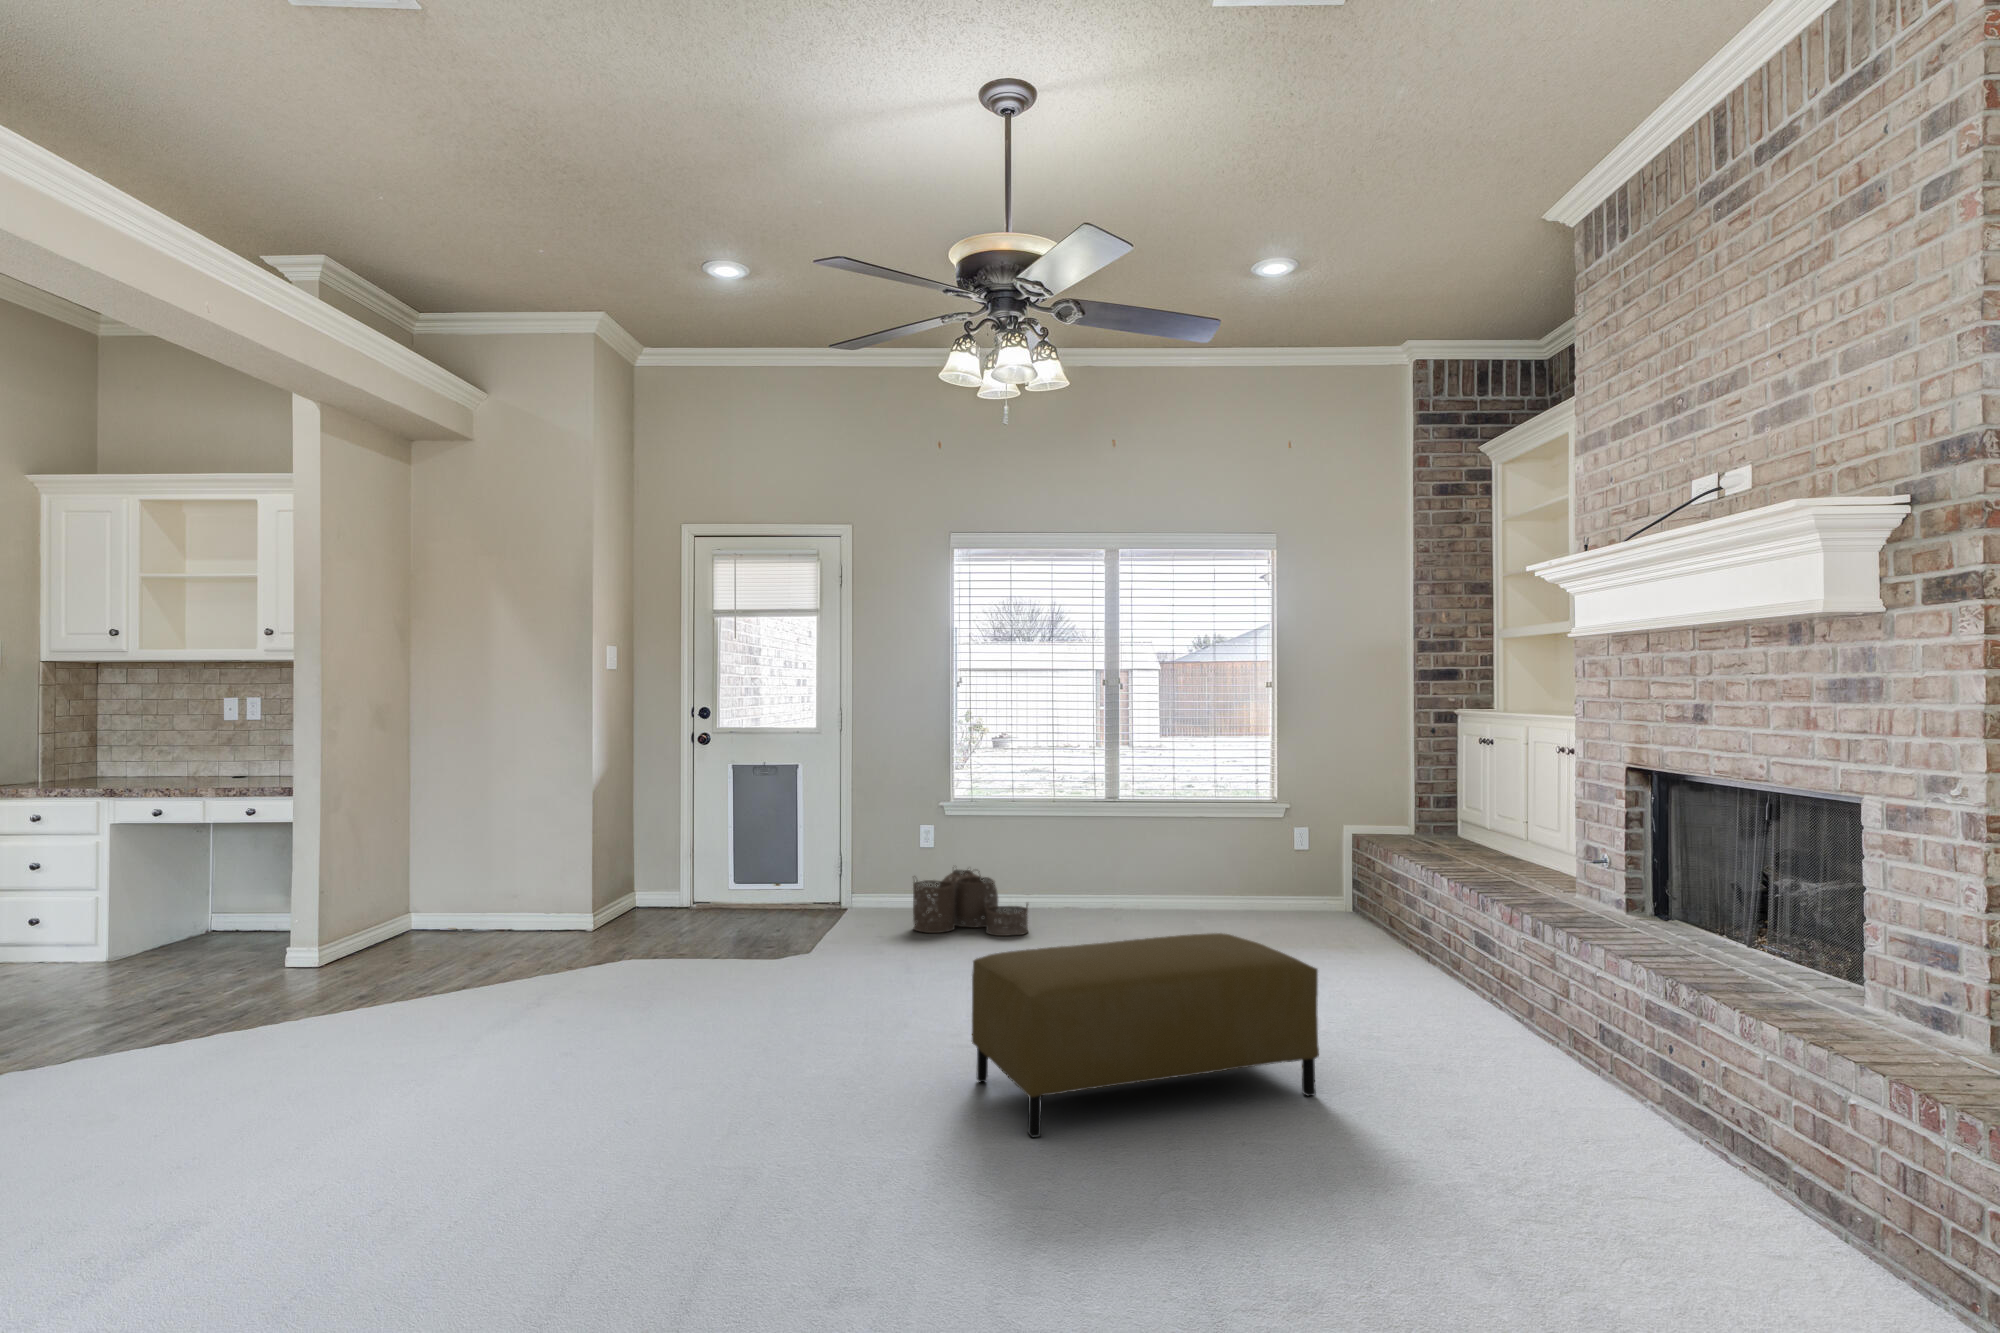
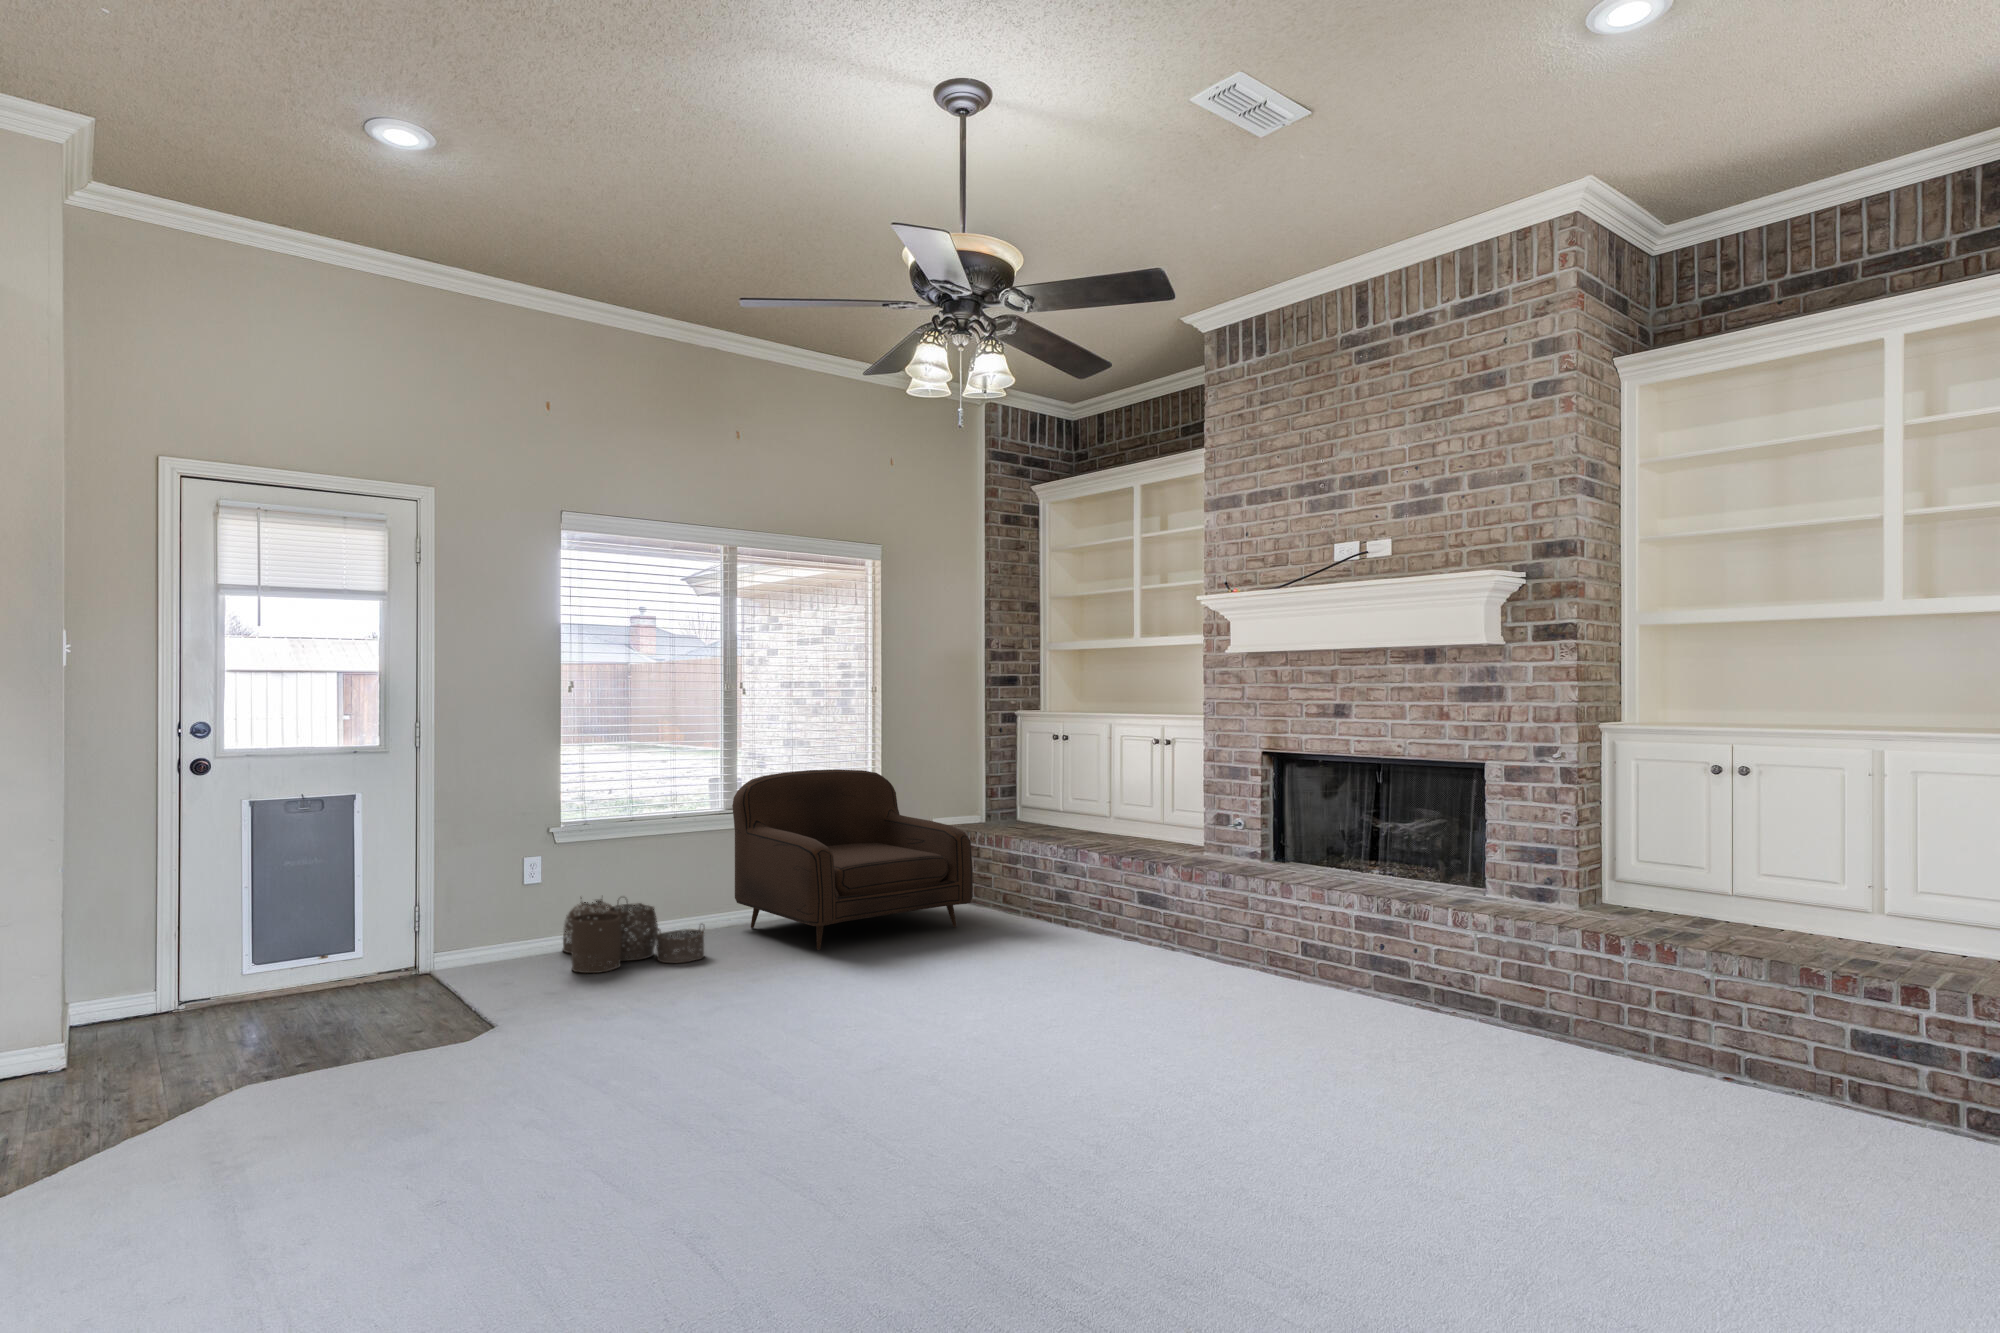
armchair: none [1097,765,1316,944] -> present [732,770,973,950]
ottoman: present [972,933,1319,1137] -> none [933,911,1187,1109]

